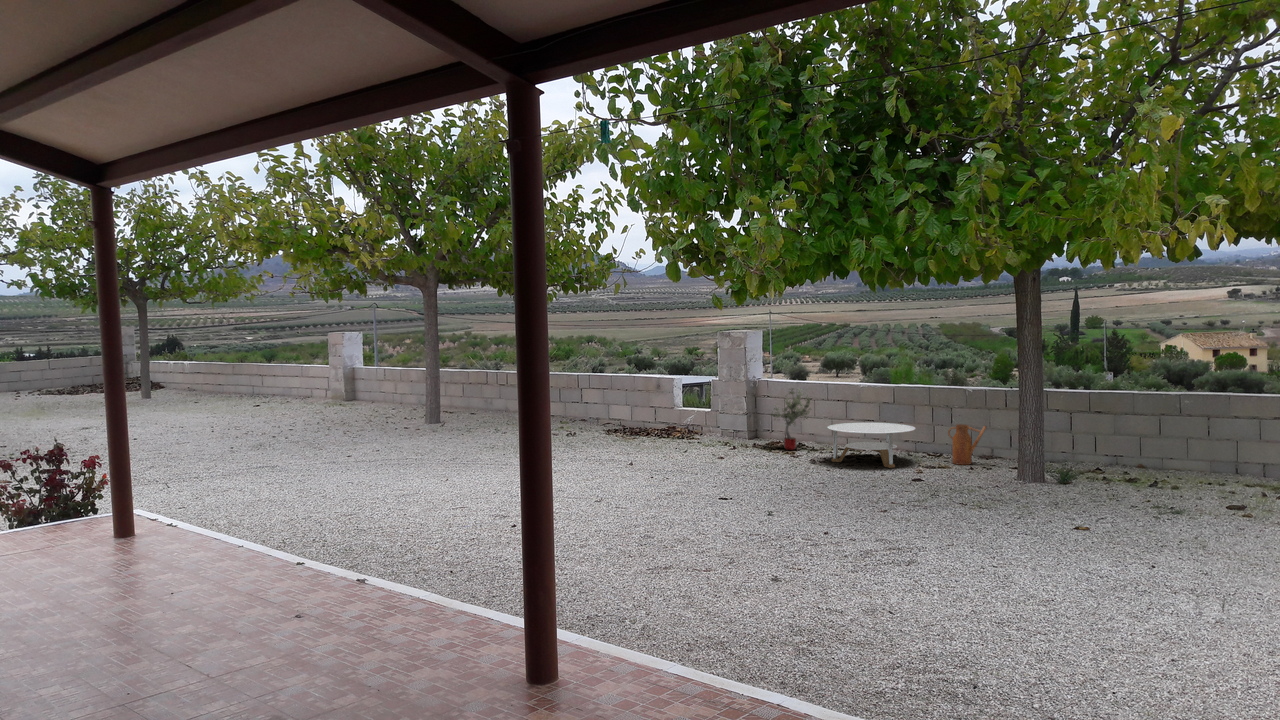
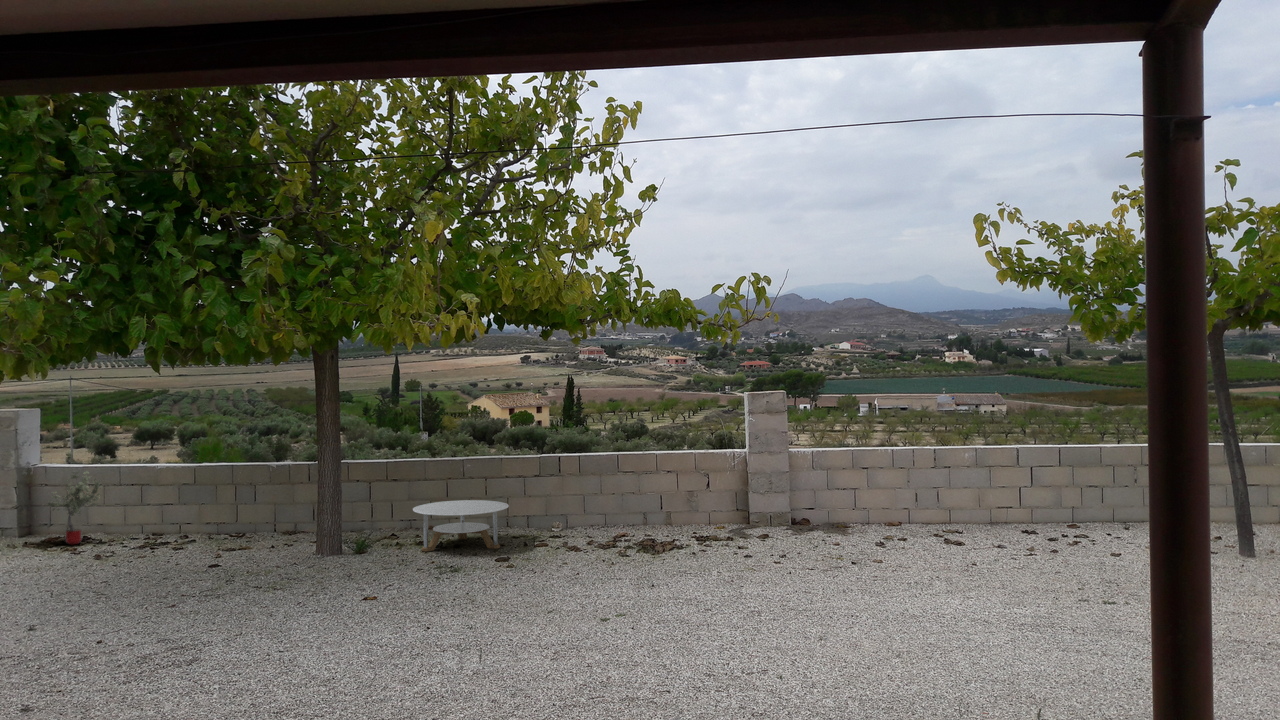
round table: present [827,422,916,468] -> present [413,500,509,551]
watering can: present [948,424,986,465] -> none [258,500,298,543]

